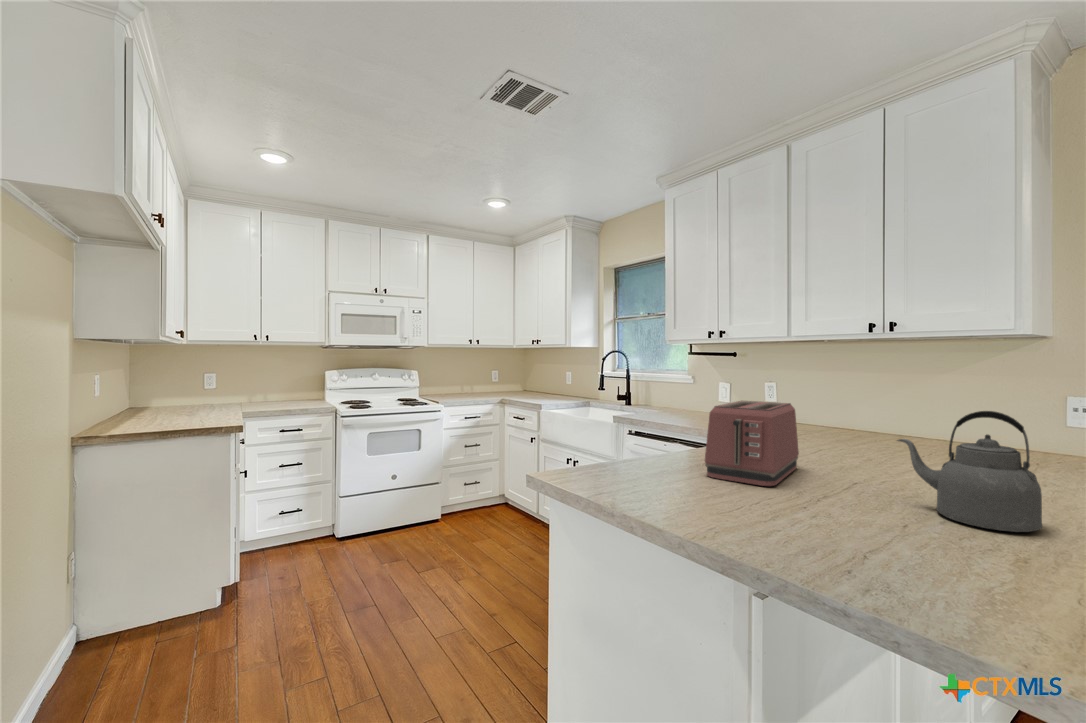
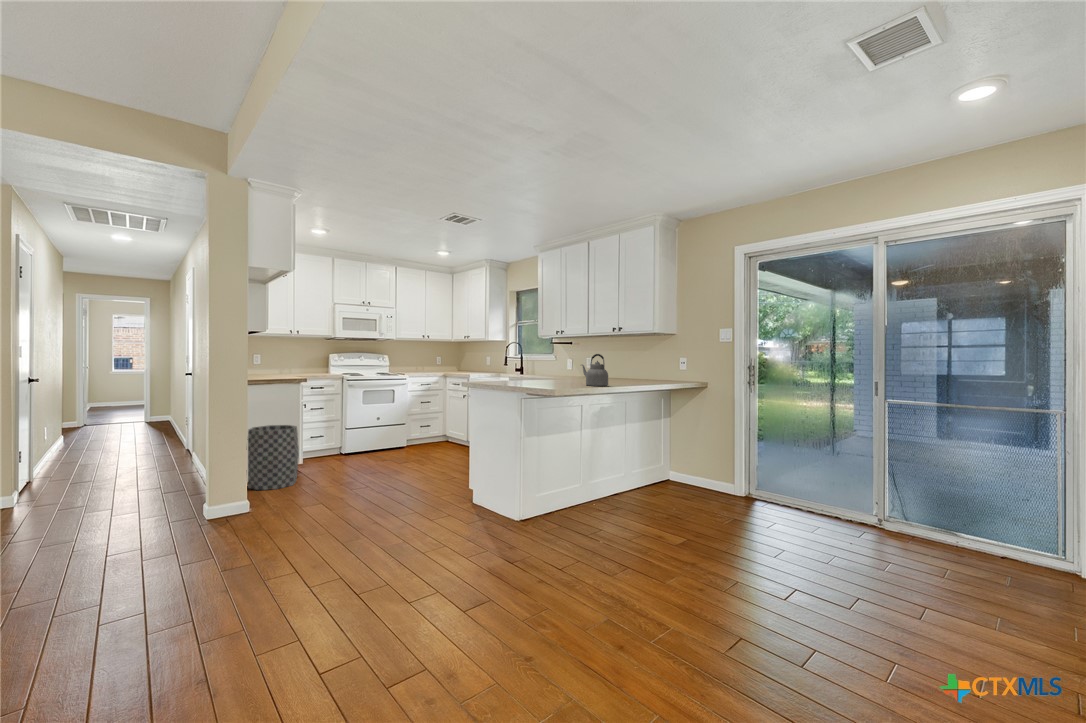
toaster: present [705,401,799,486] -> none [527,357,565,383]
trash can: none [72,526,199,689] -> present [247,425,299,490]

